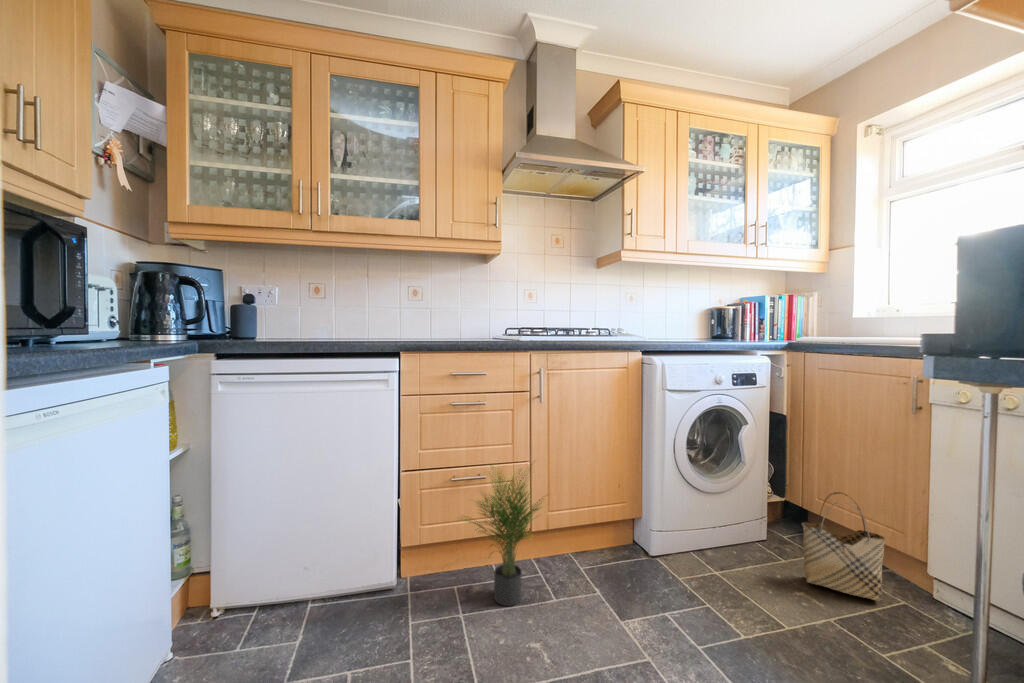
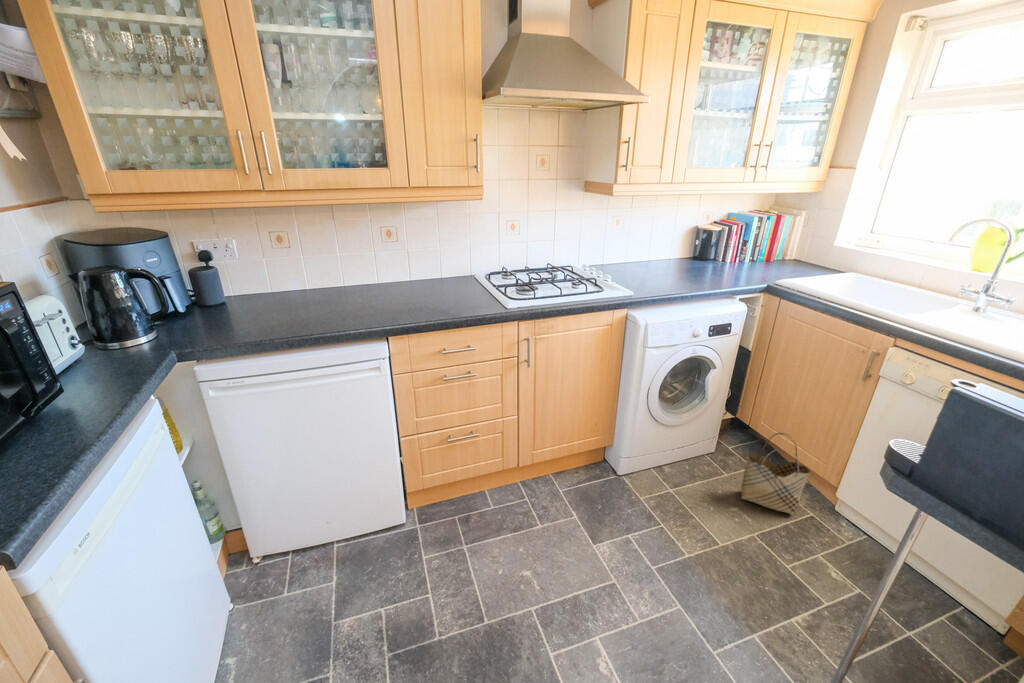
potted plant: present [464,461,543,606] -> none [453,425,542,536]

